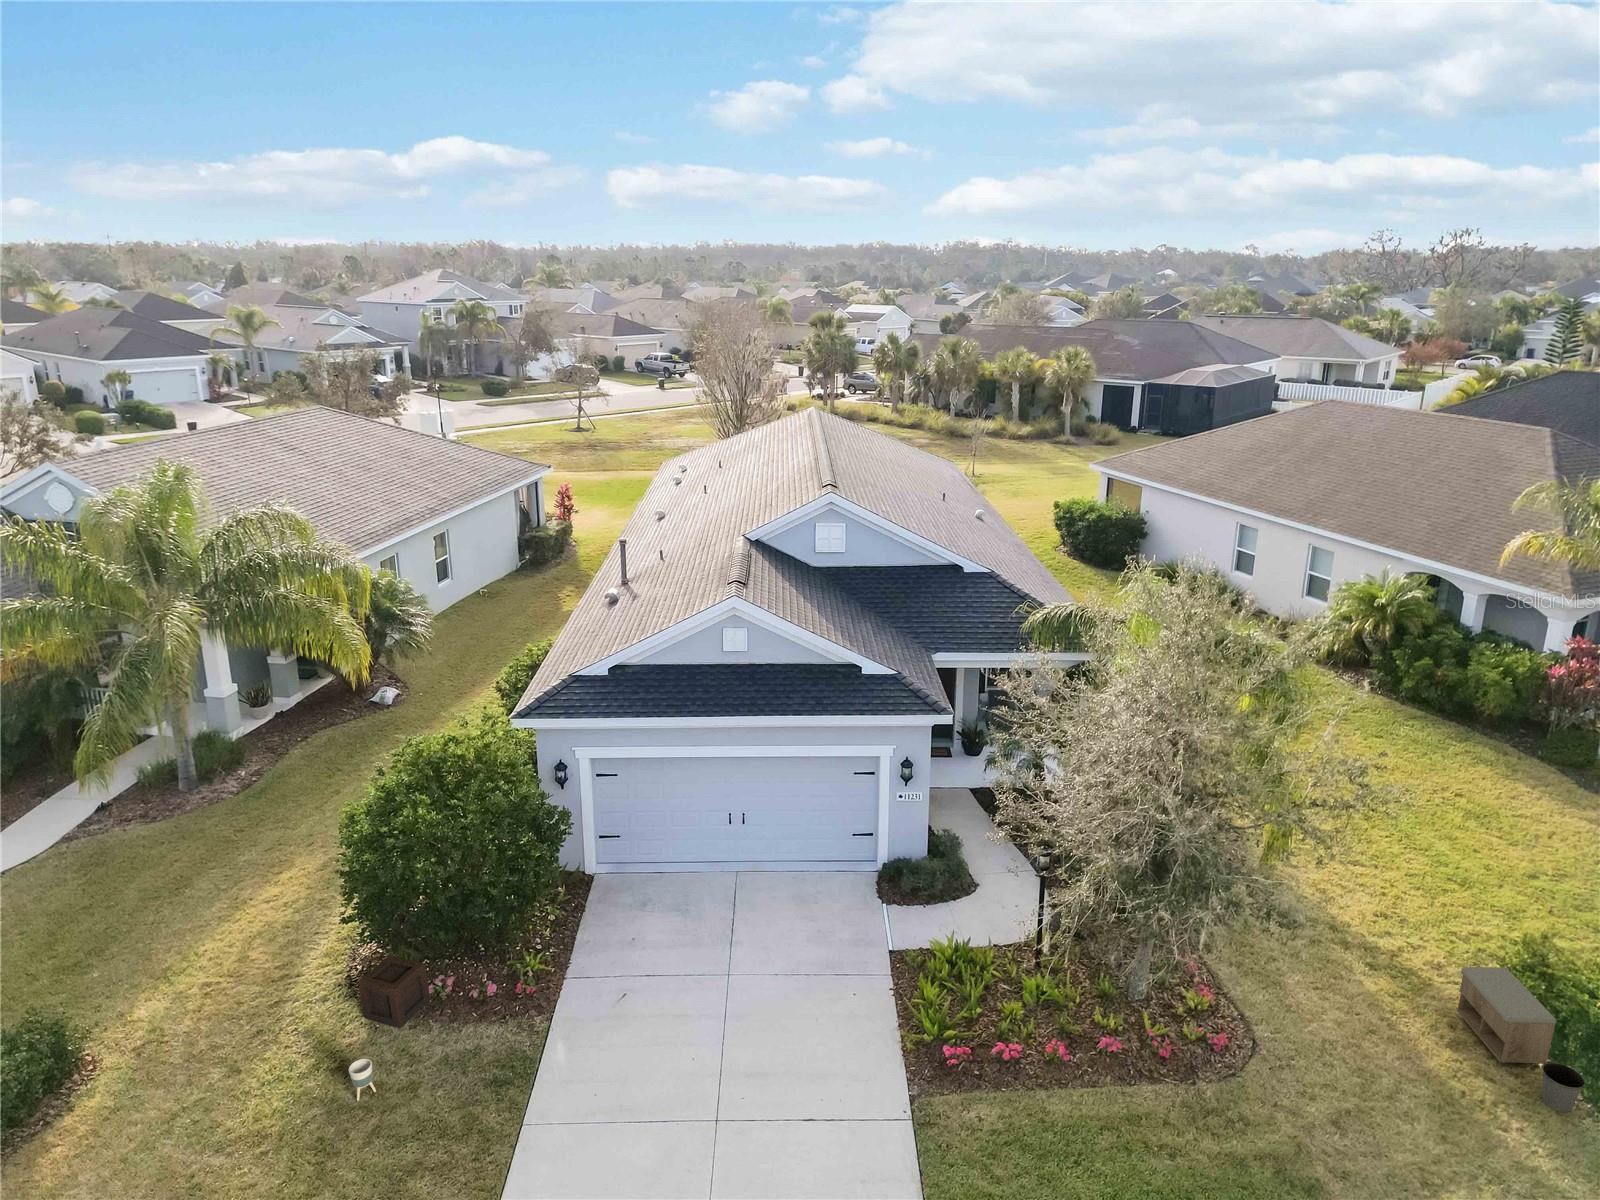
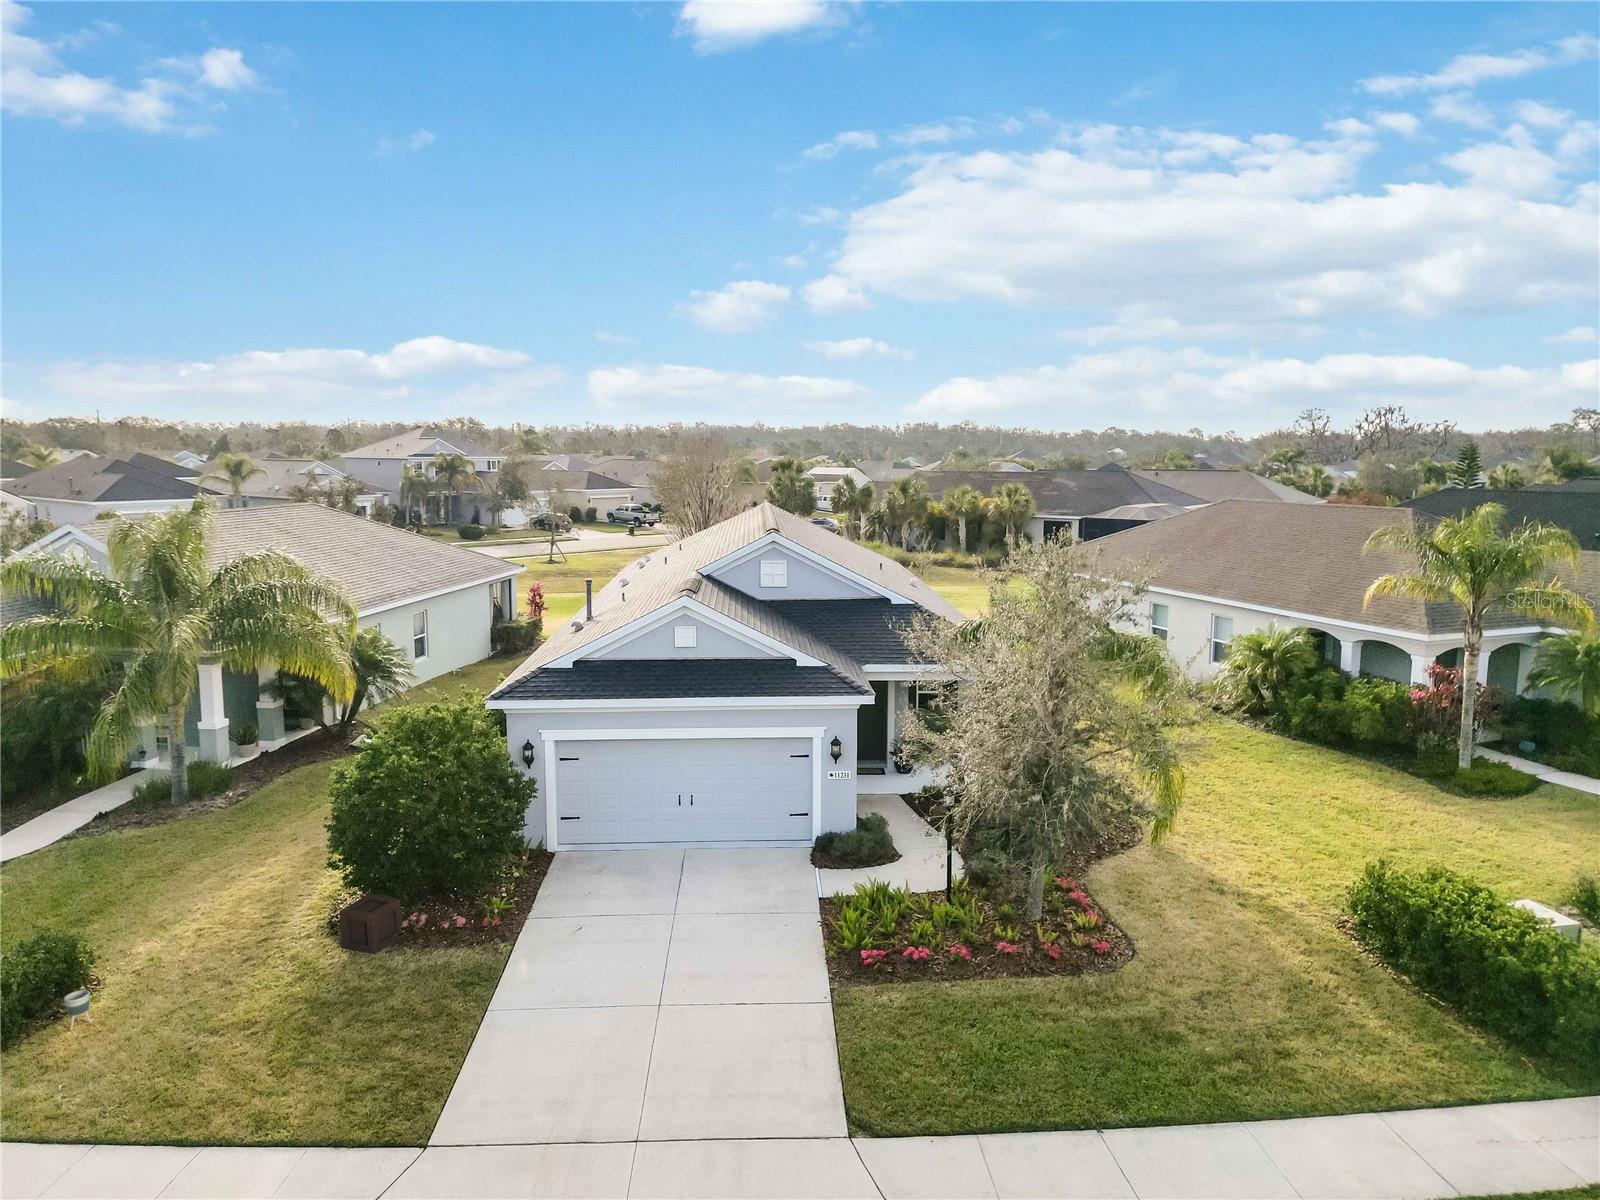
storage bench: present [1456,967,1556,1064] -> none [1311,886,1387,962]
planter: present [348,1059,376,1101] -> present [64,990,92,1030]
bucket: present [1542,1063,1586,1112] -> none [1375,949,1411,990]

